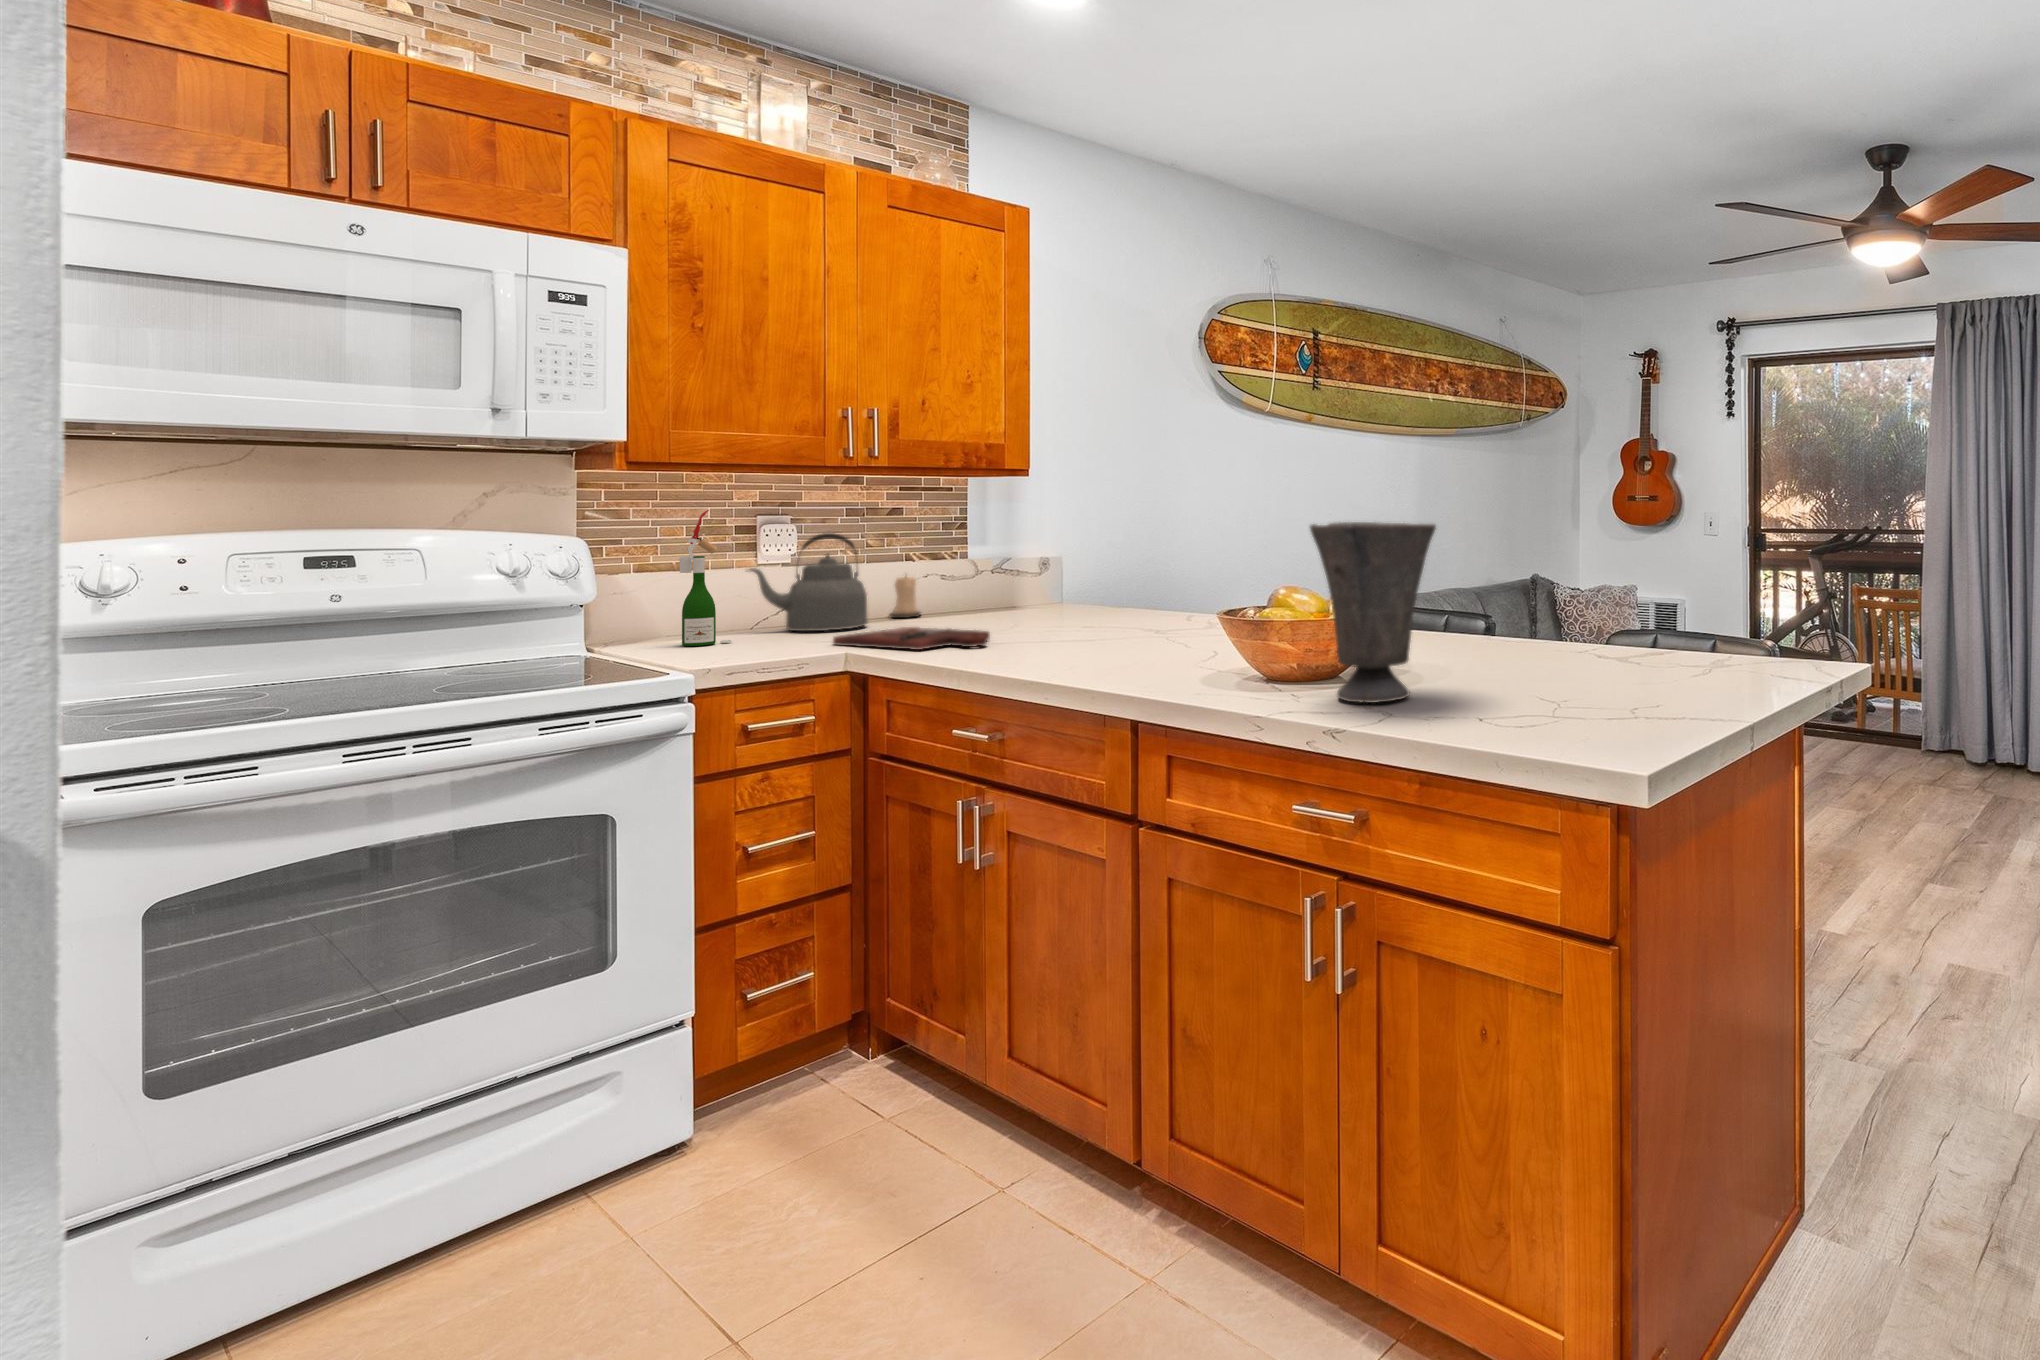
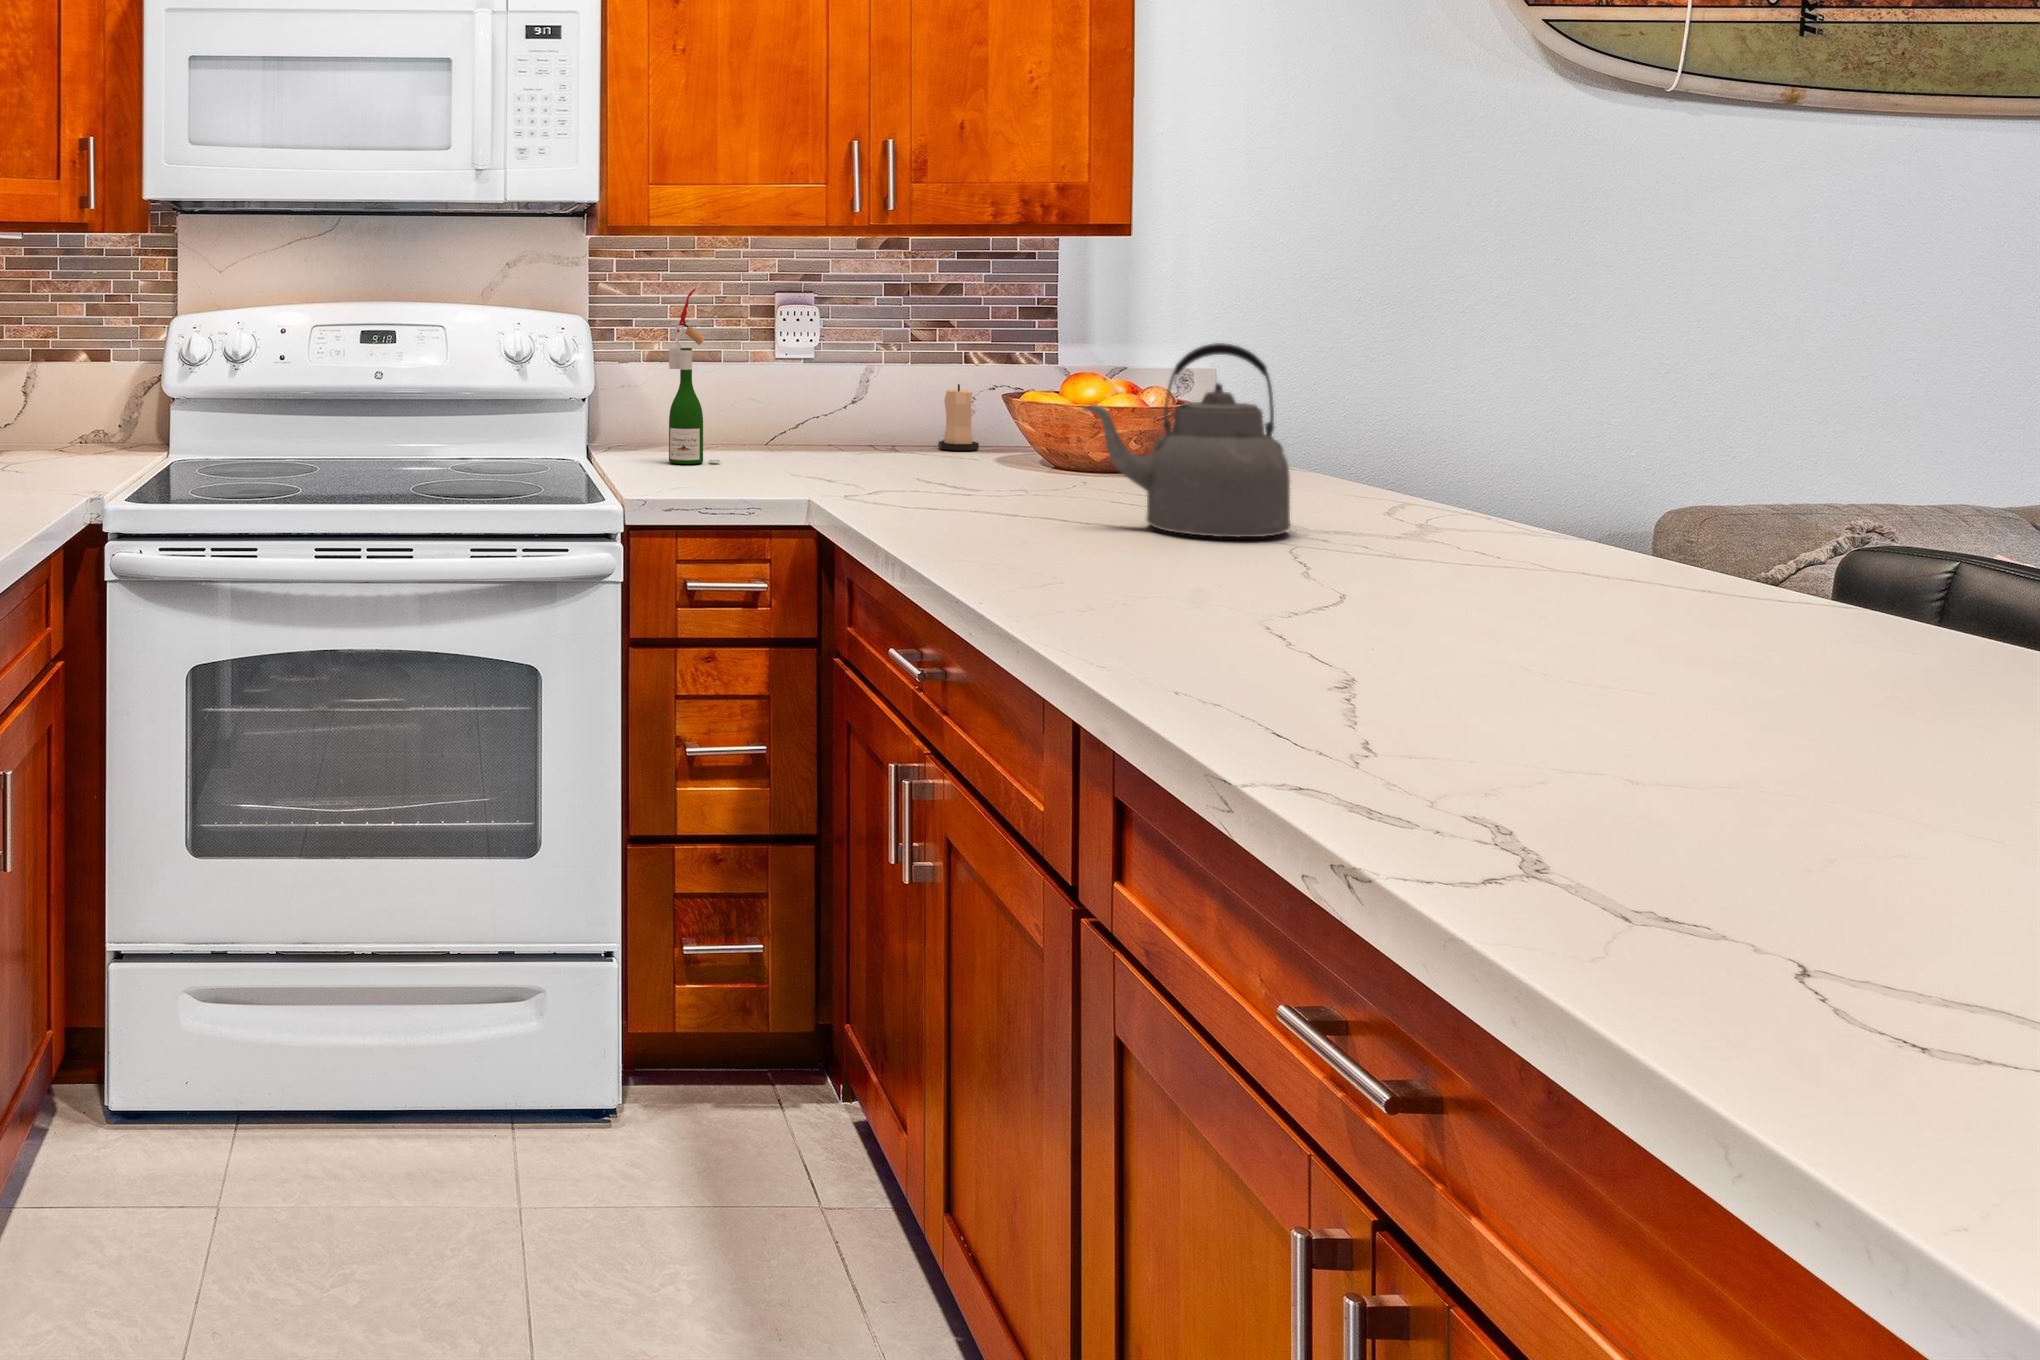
vase: present [1310,522,1436,703] -> none [1379,318,1728,742]
kettle: present [749,533,867,631] -> present [1083,343,1290,537]
cutting board: present [833,627,990,650] -> none [814,464,1008,505]

